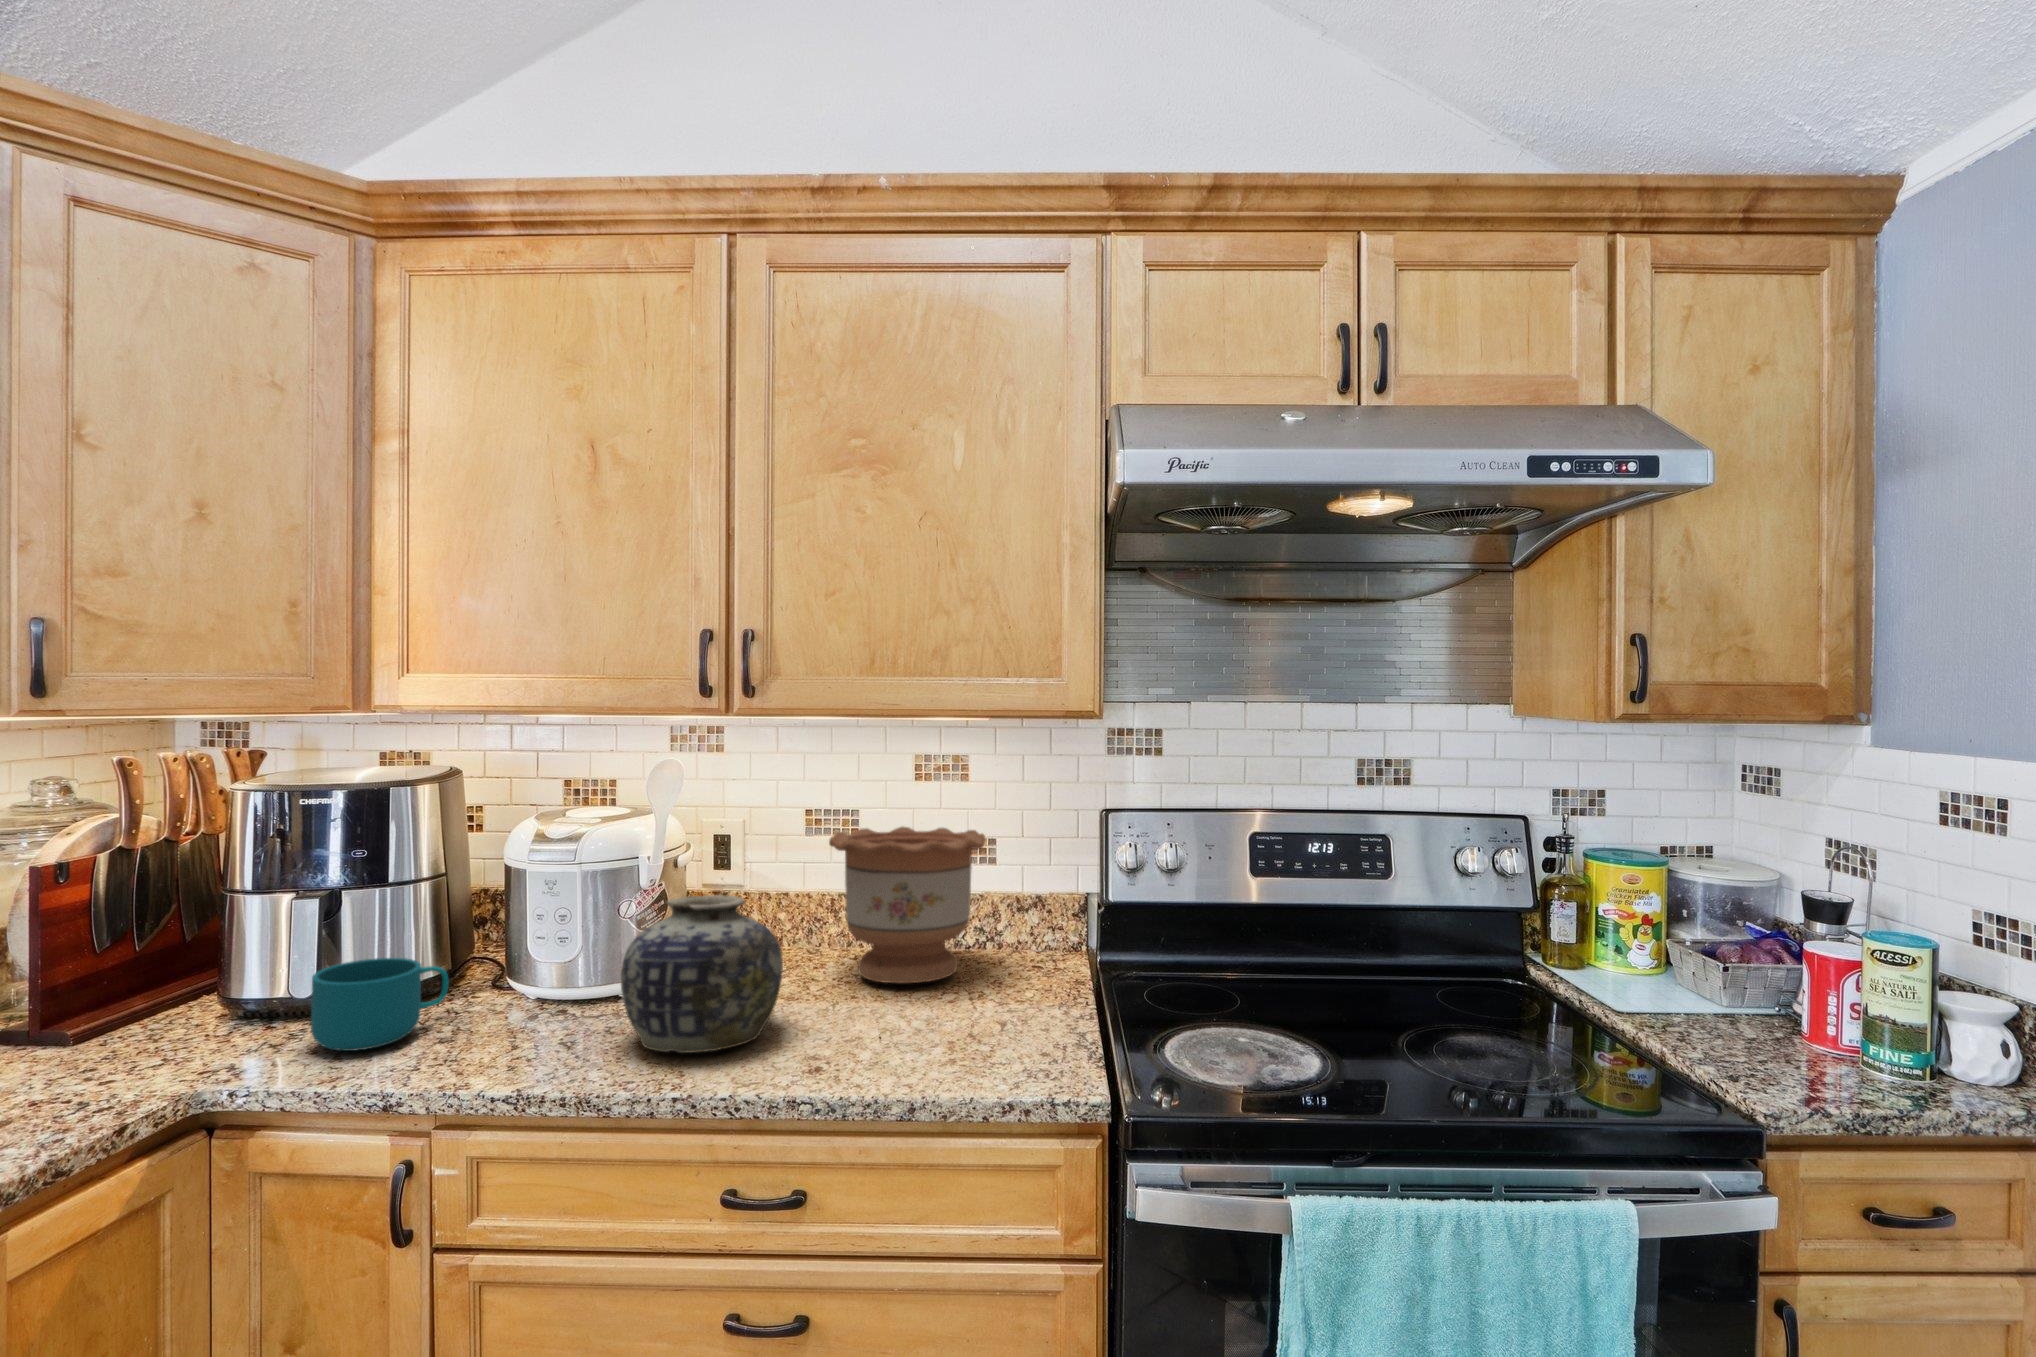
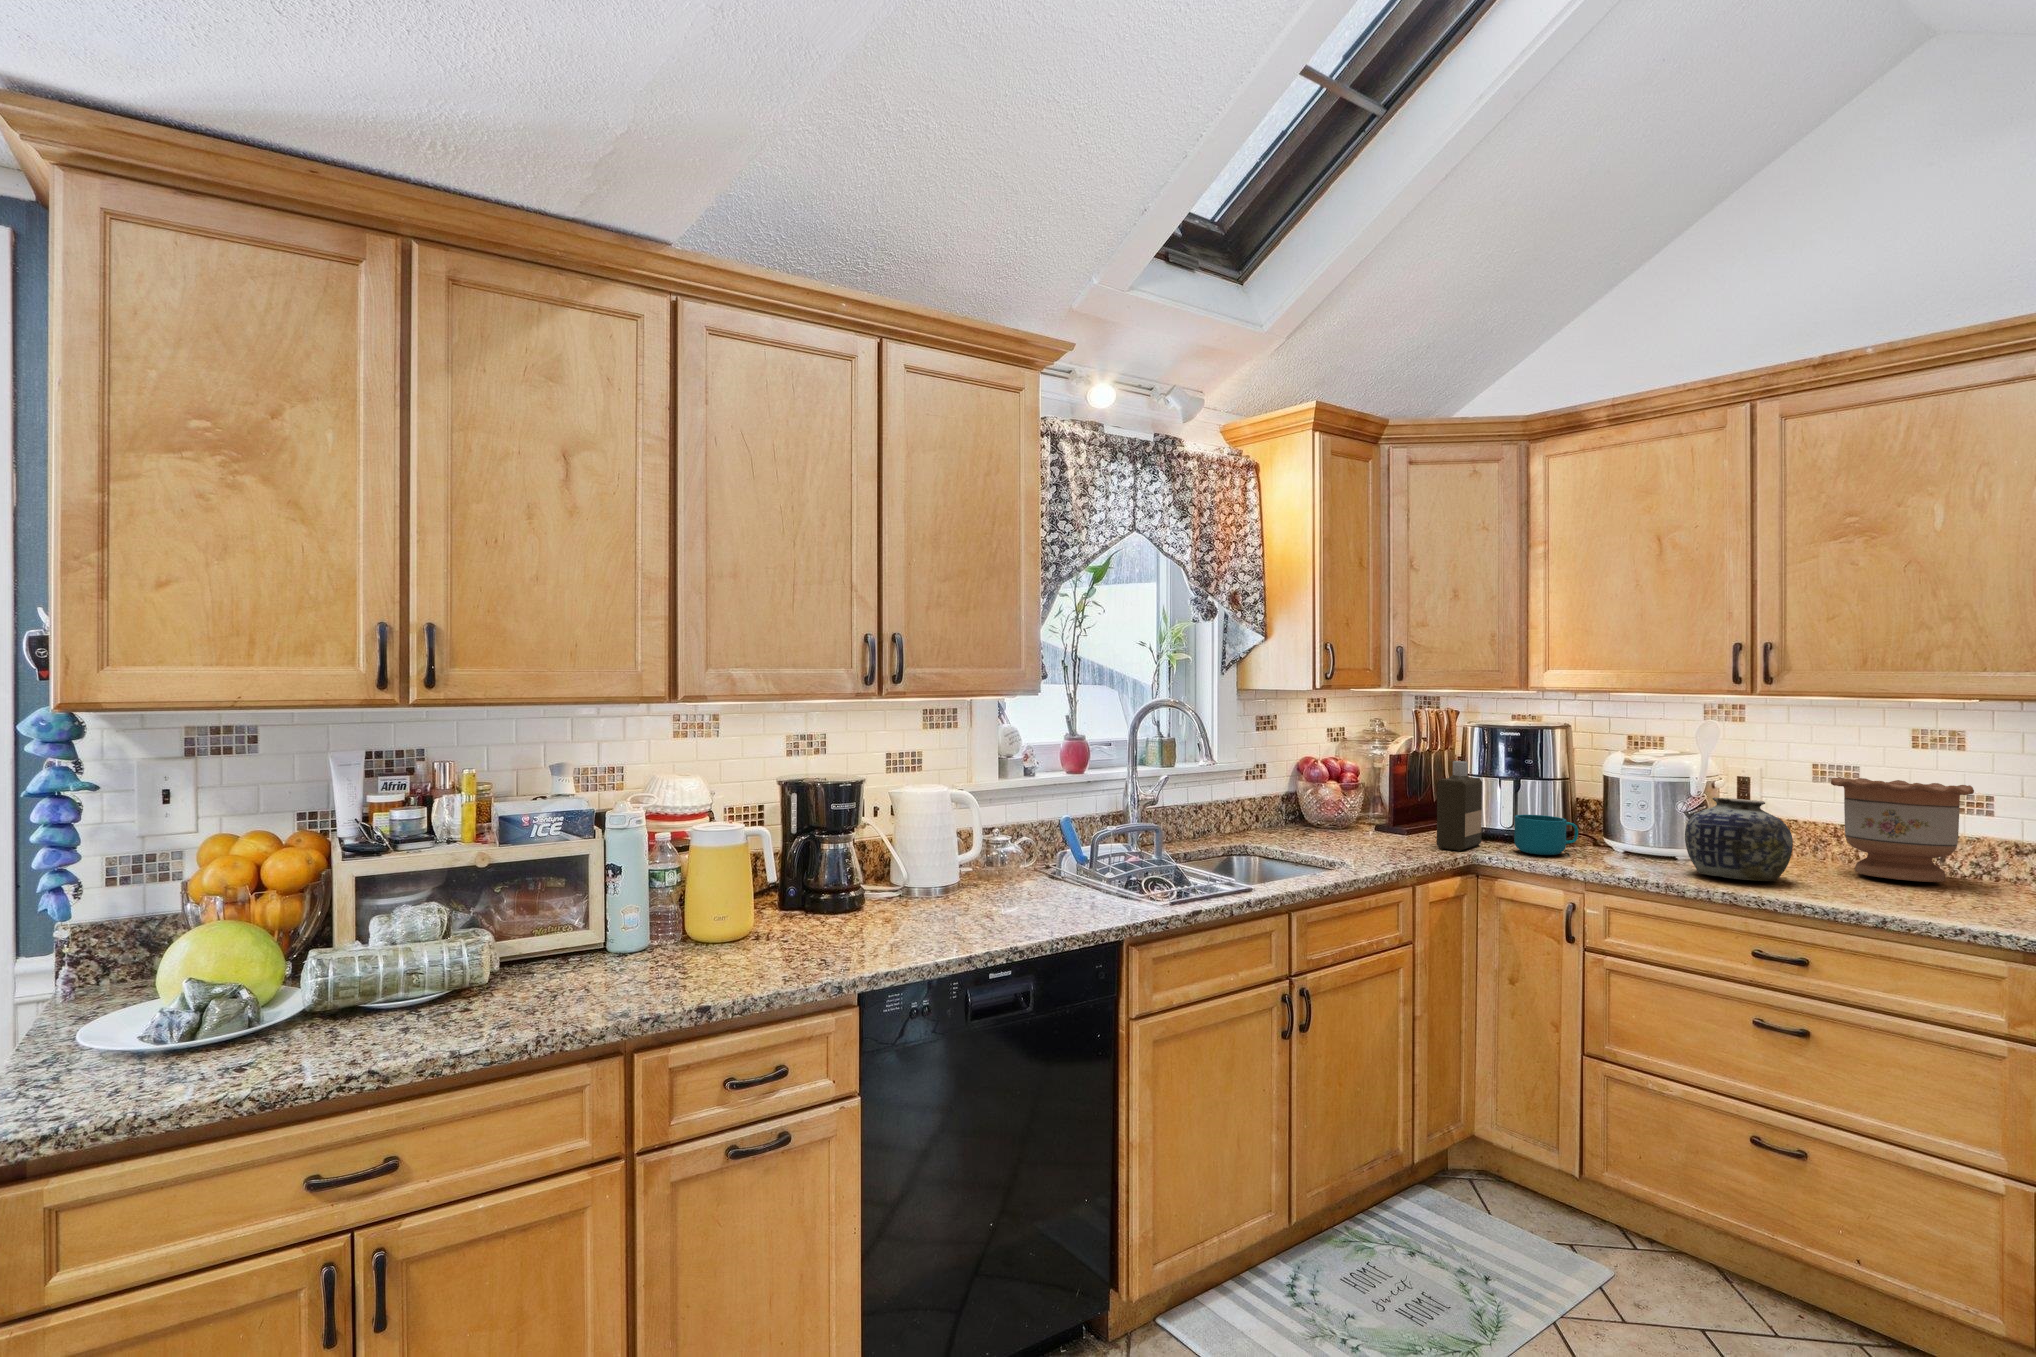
bottle: none [112,872,248,1084] -> present [1437,761,1482,851]

